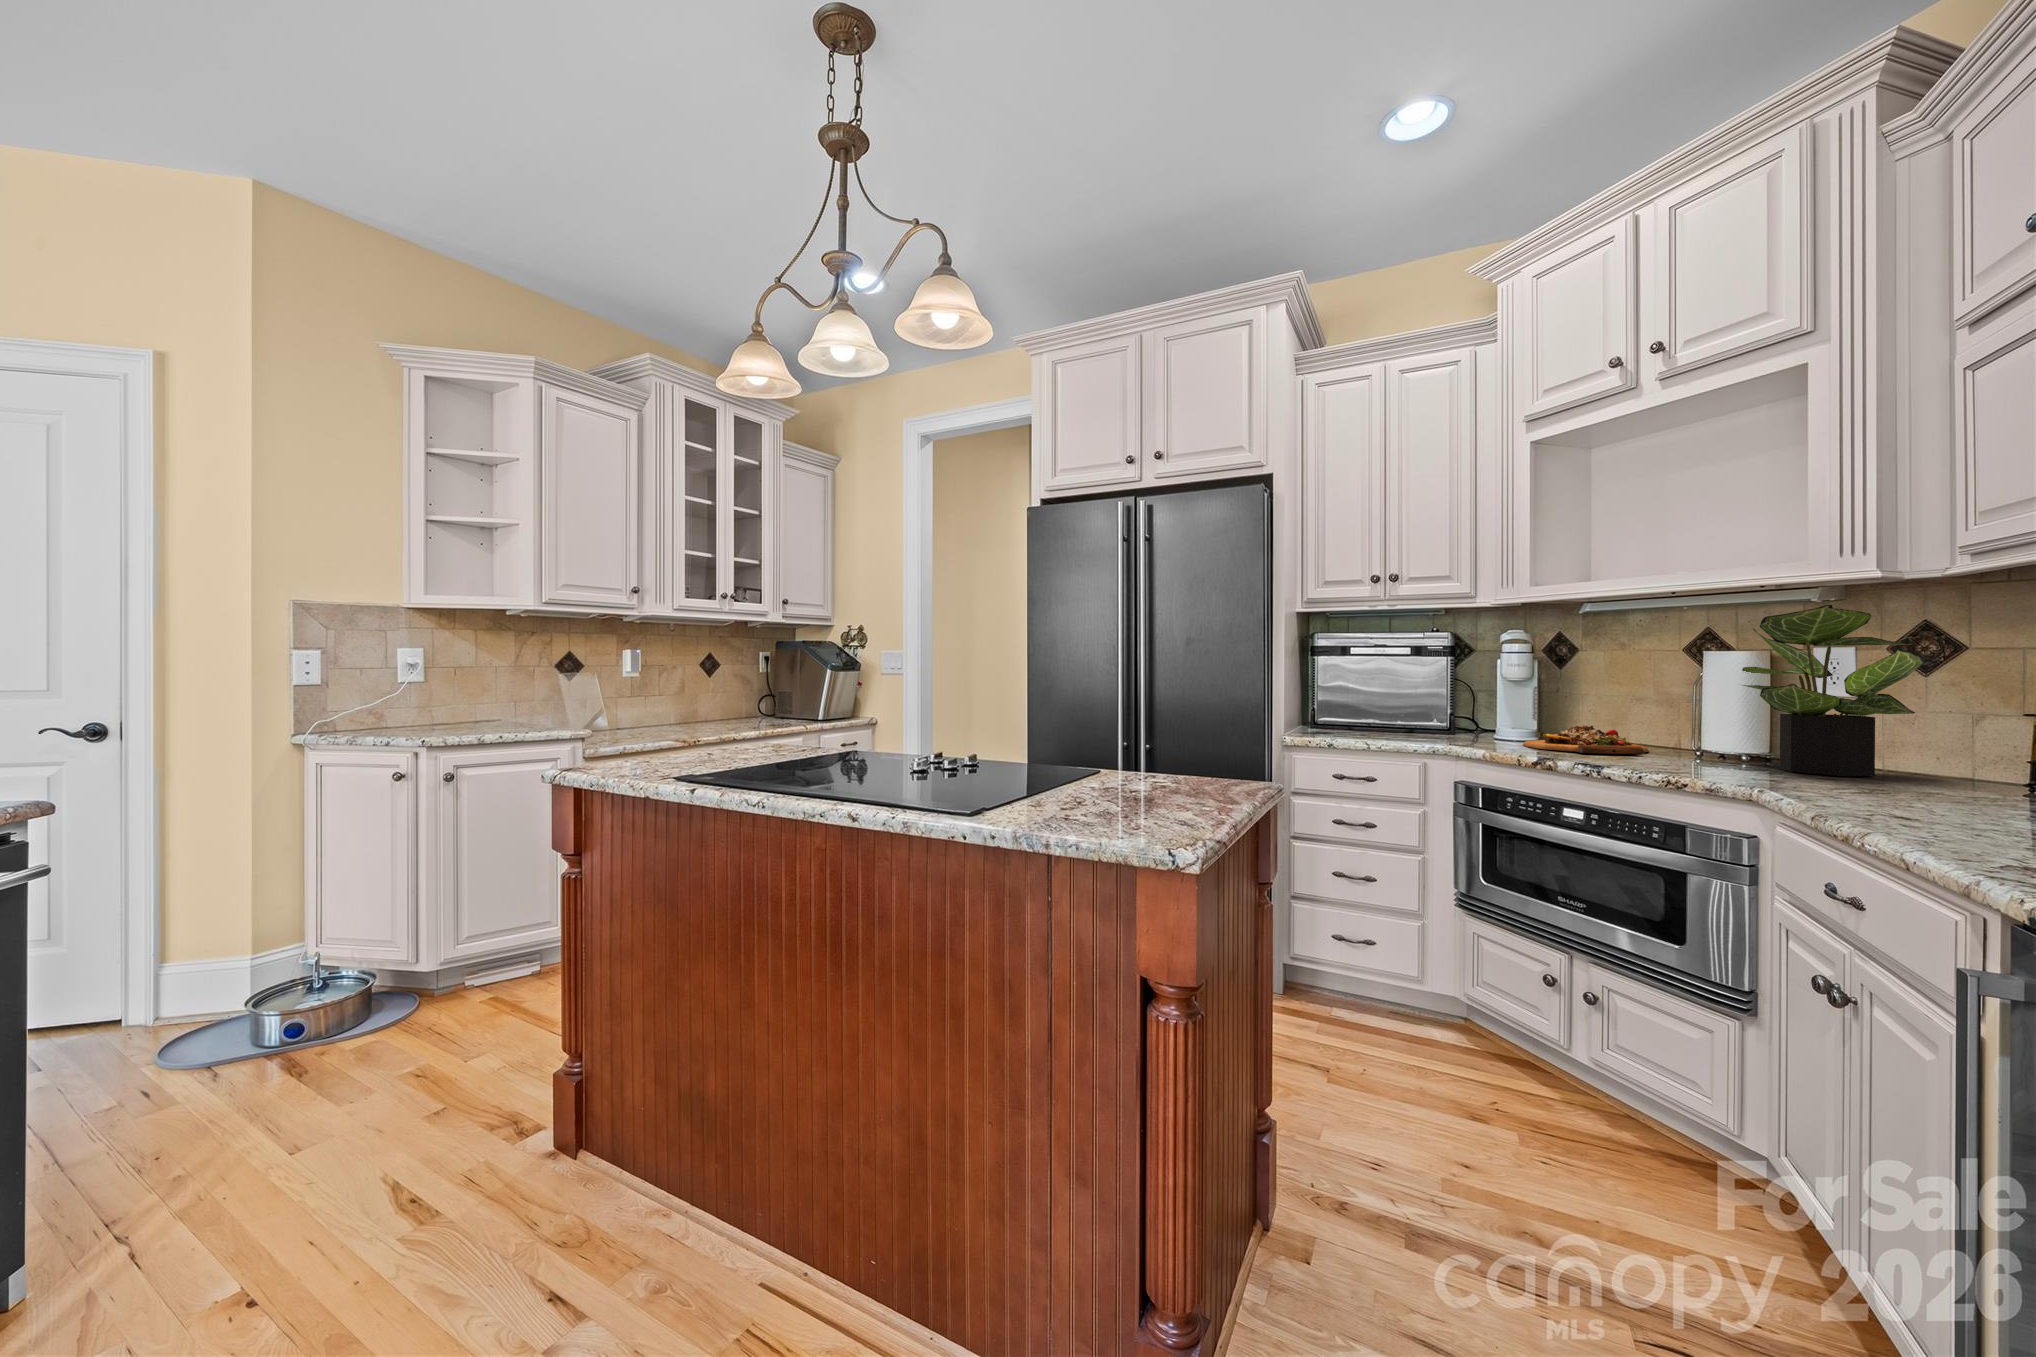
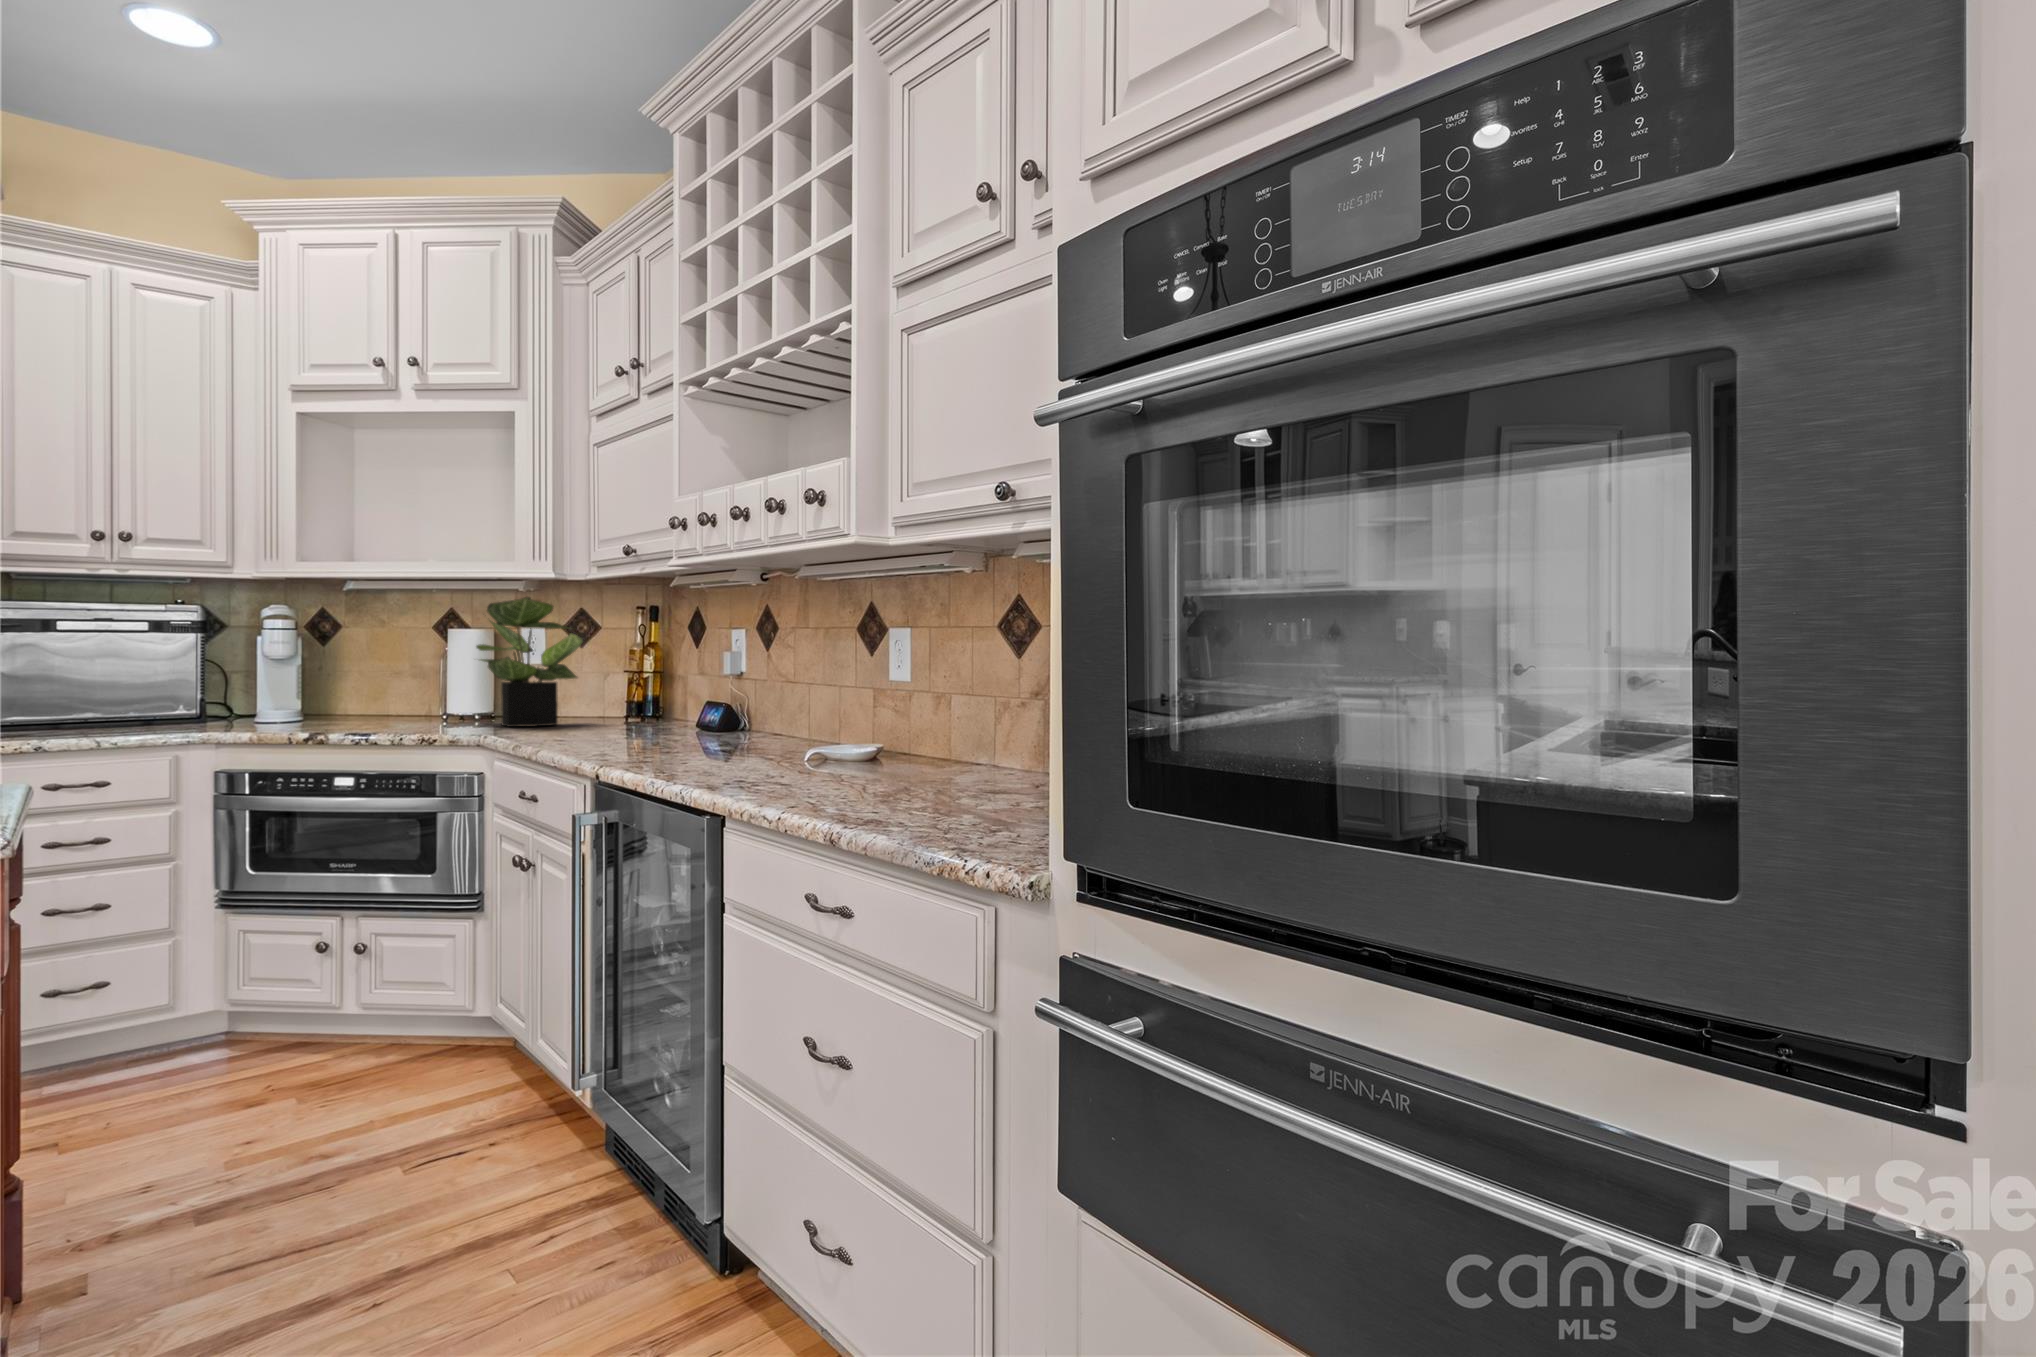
cutting board: present [1523,725,1649,754] -> none [288,701,407,726]

